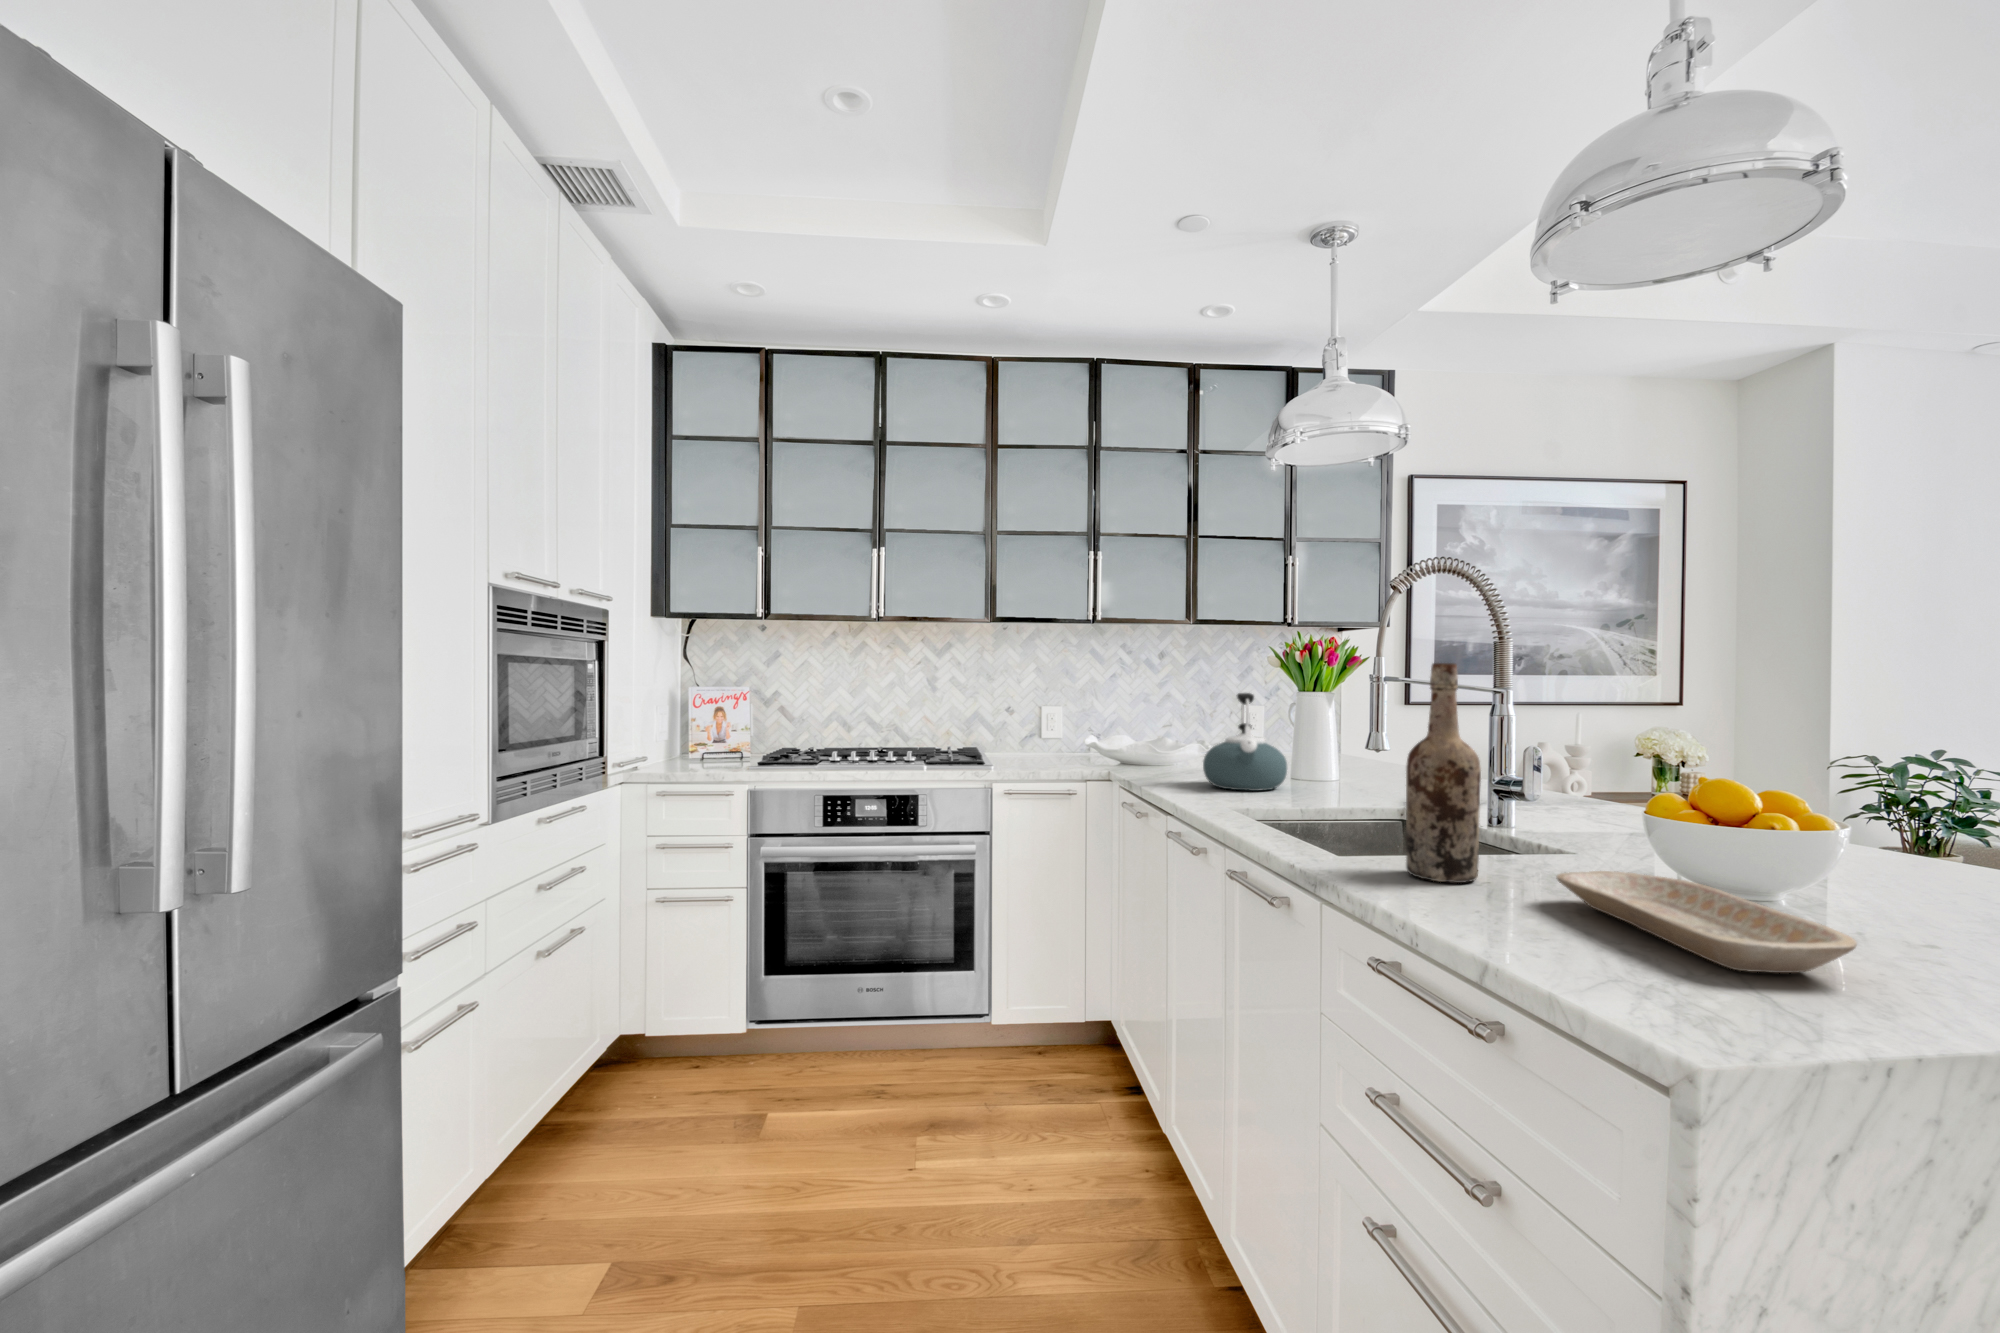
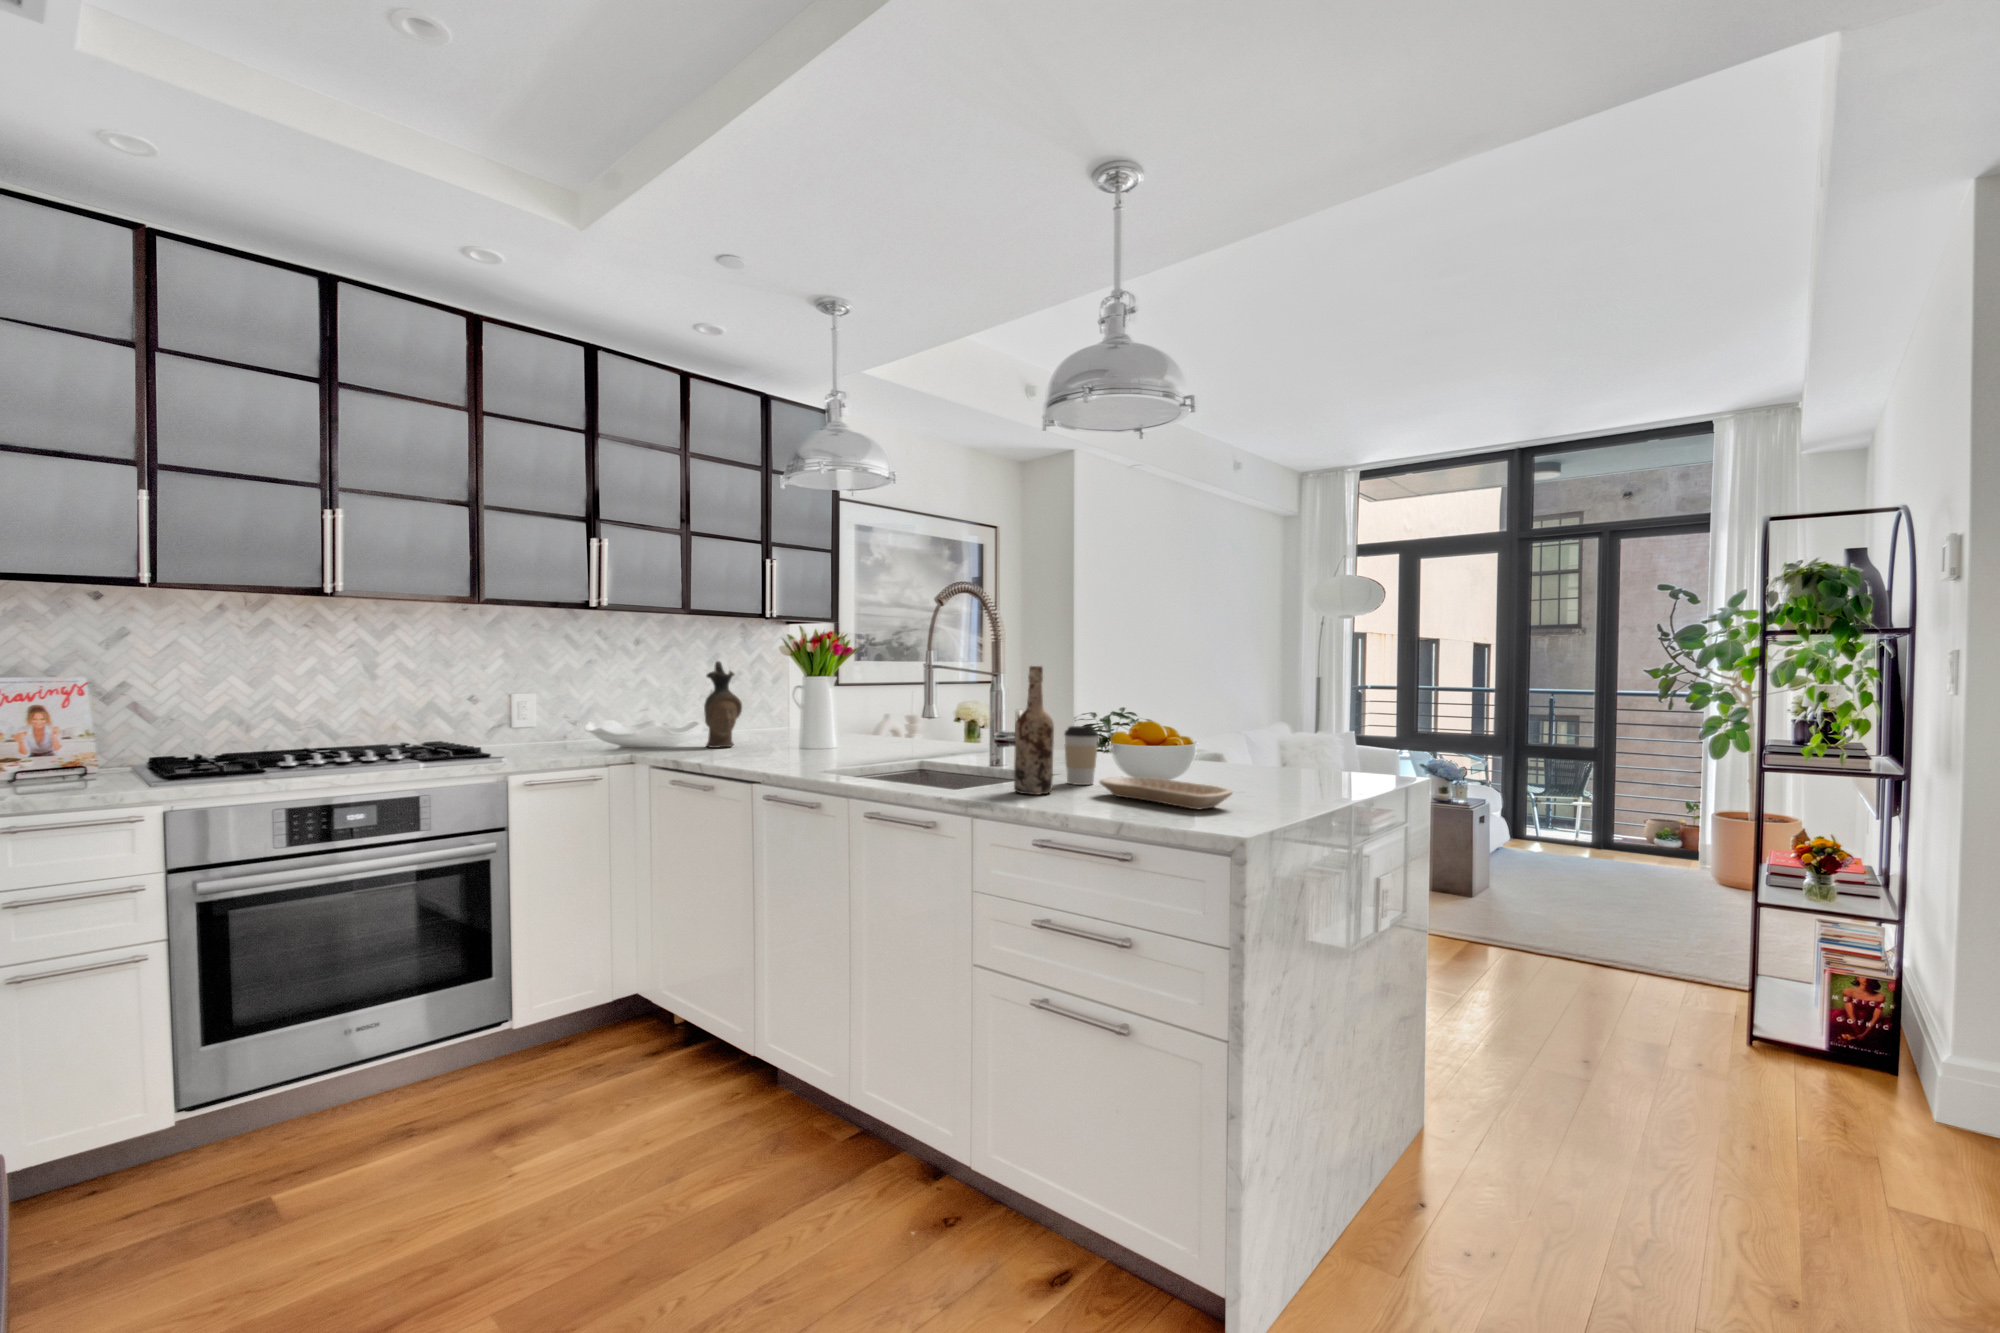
ceramic pitcher: none [1168,670,1210,770] -> present [704,661,742,748]
kettle: present [1203,693,1287,791] -> none [767,681,833,758]
coffee cup: none [1543,770,1617,879] -> present [1065,725,1098,785]

